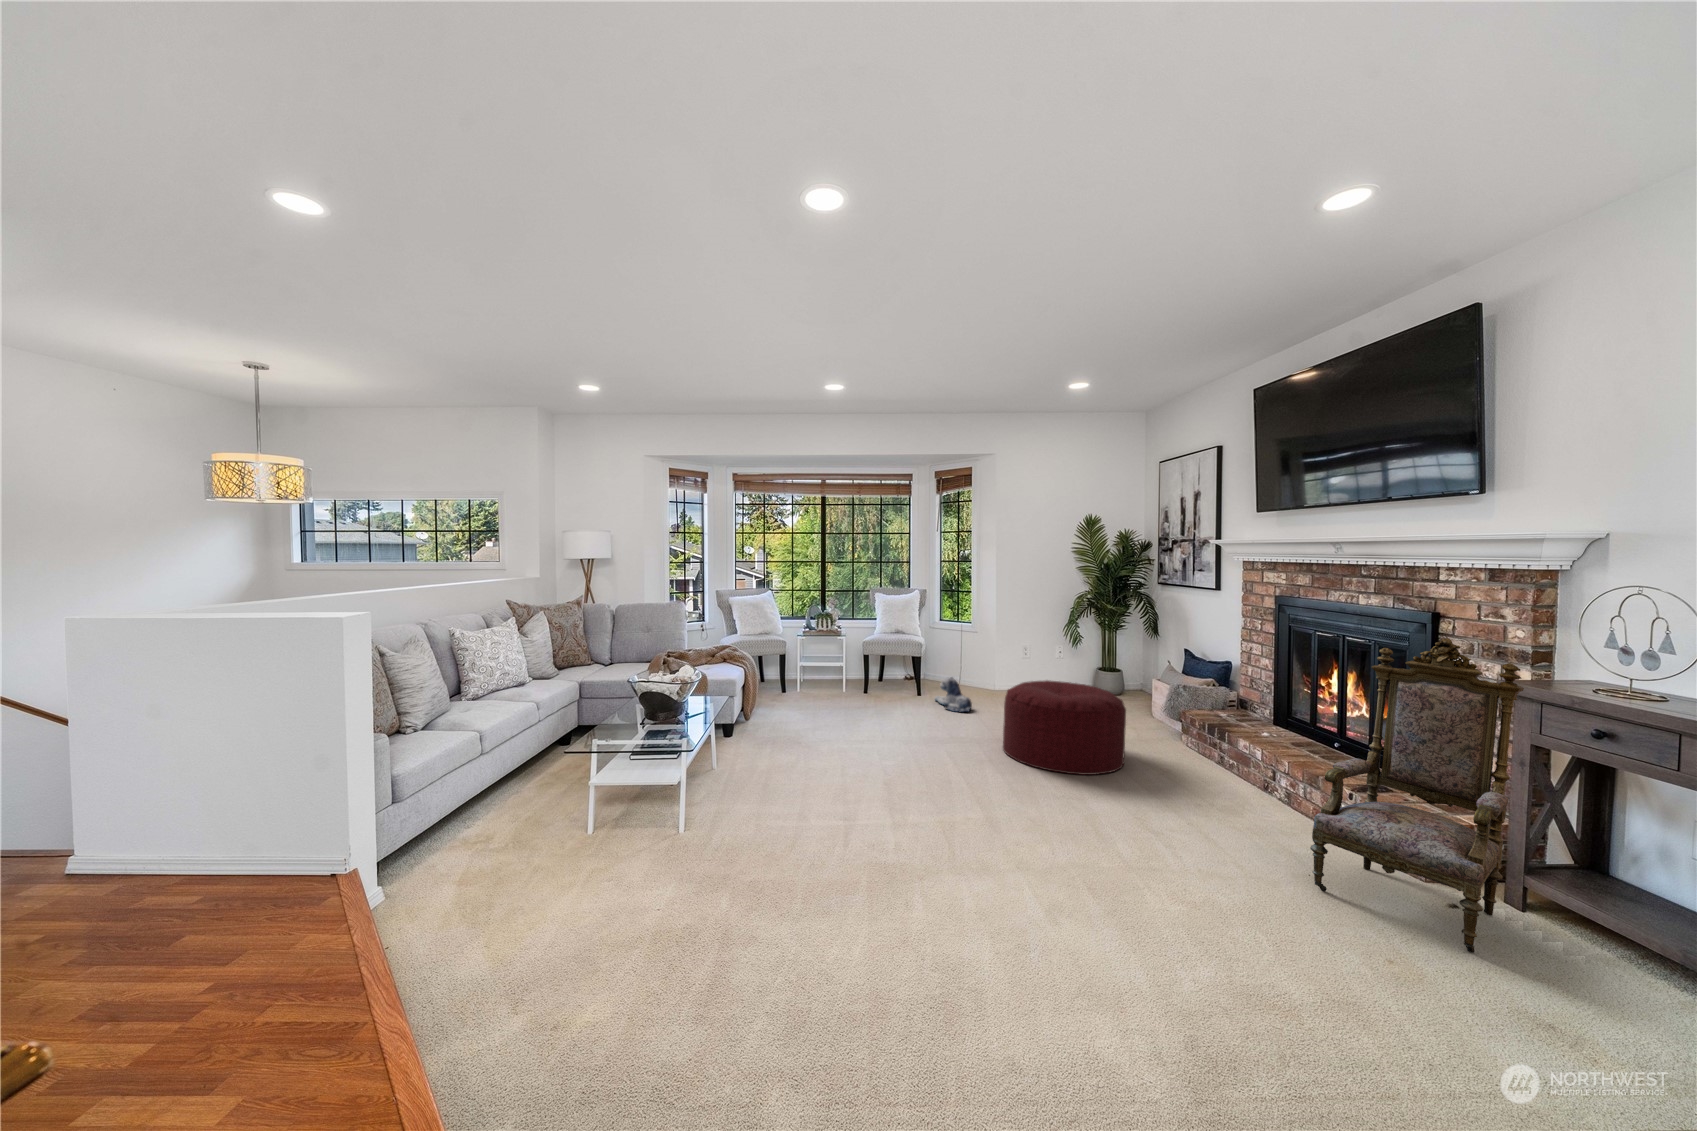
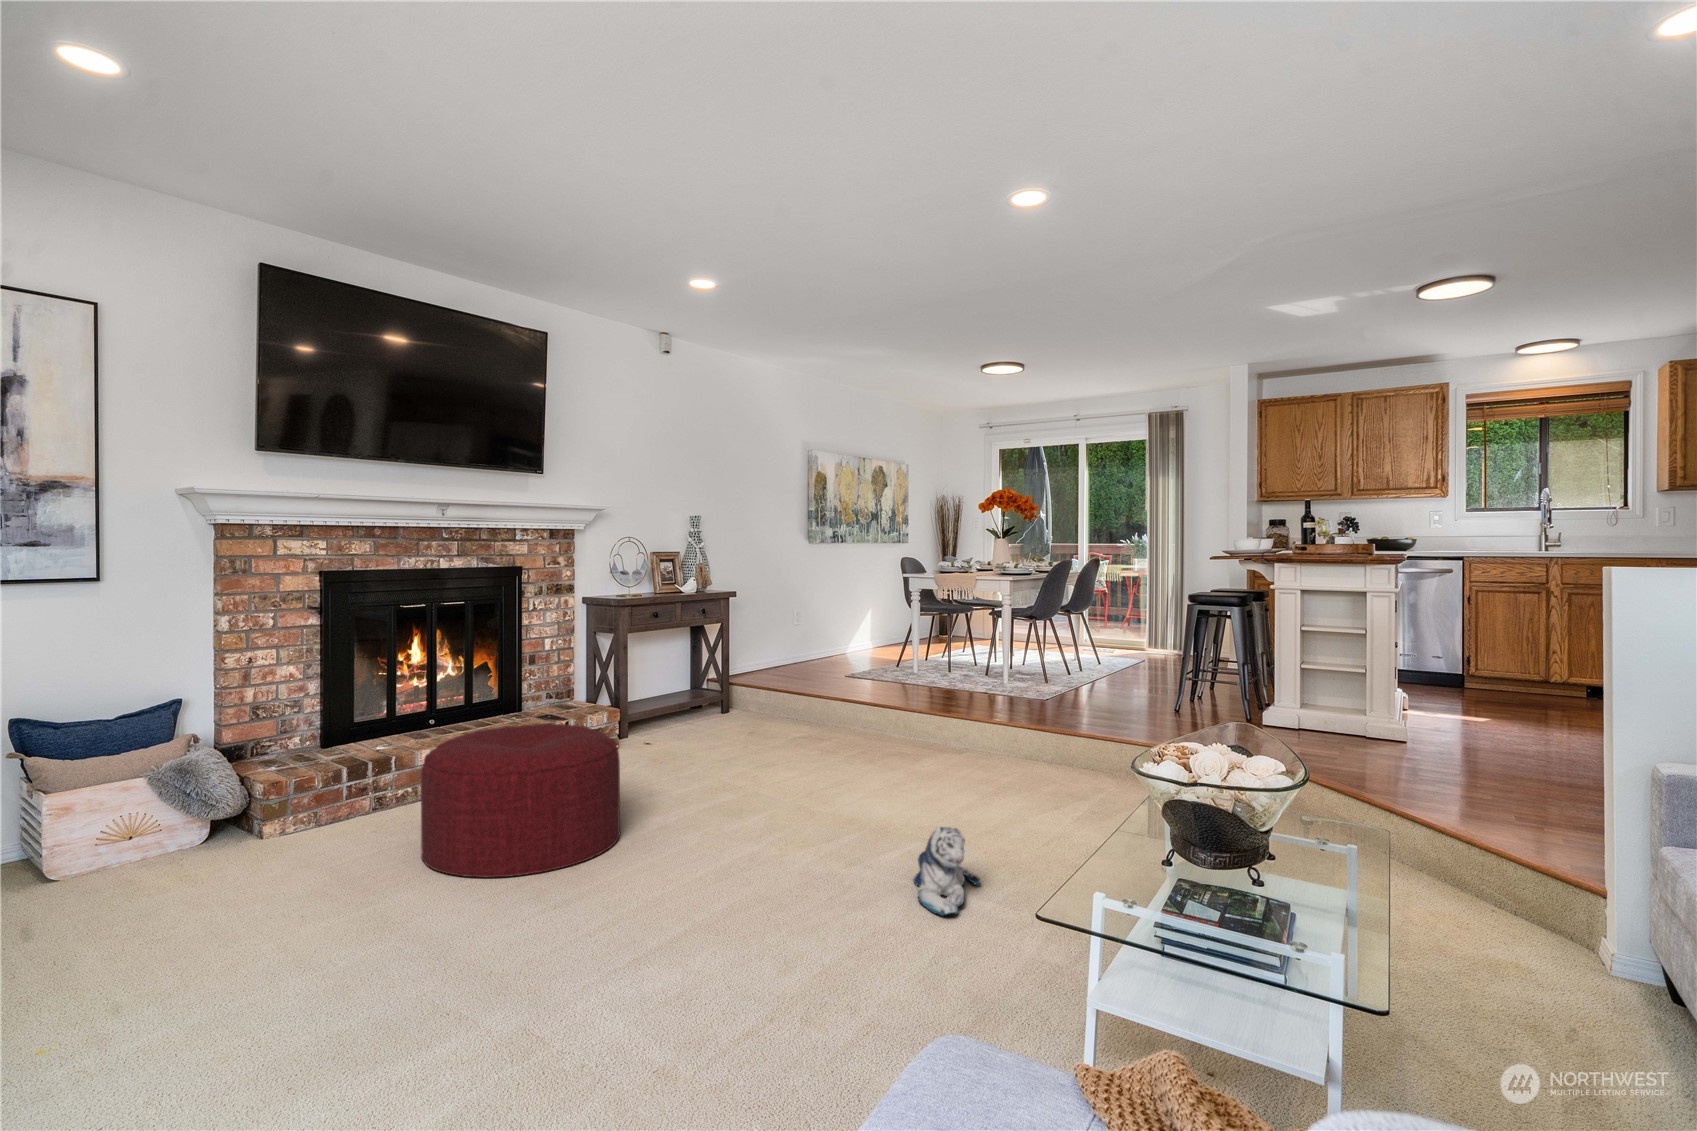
armchair: present [1310,636,1524,952] -> none [620,575,721,749]
plush toy: present [935,677,972,712] -> present [913,827,980,916]

